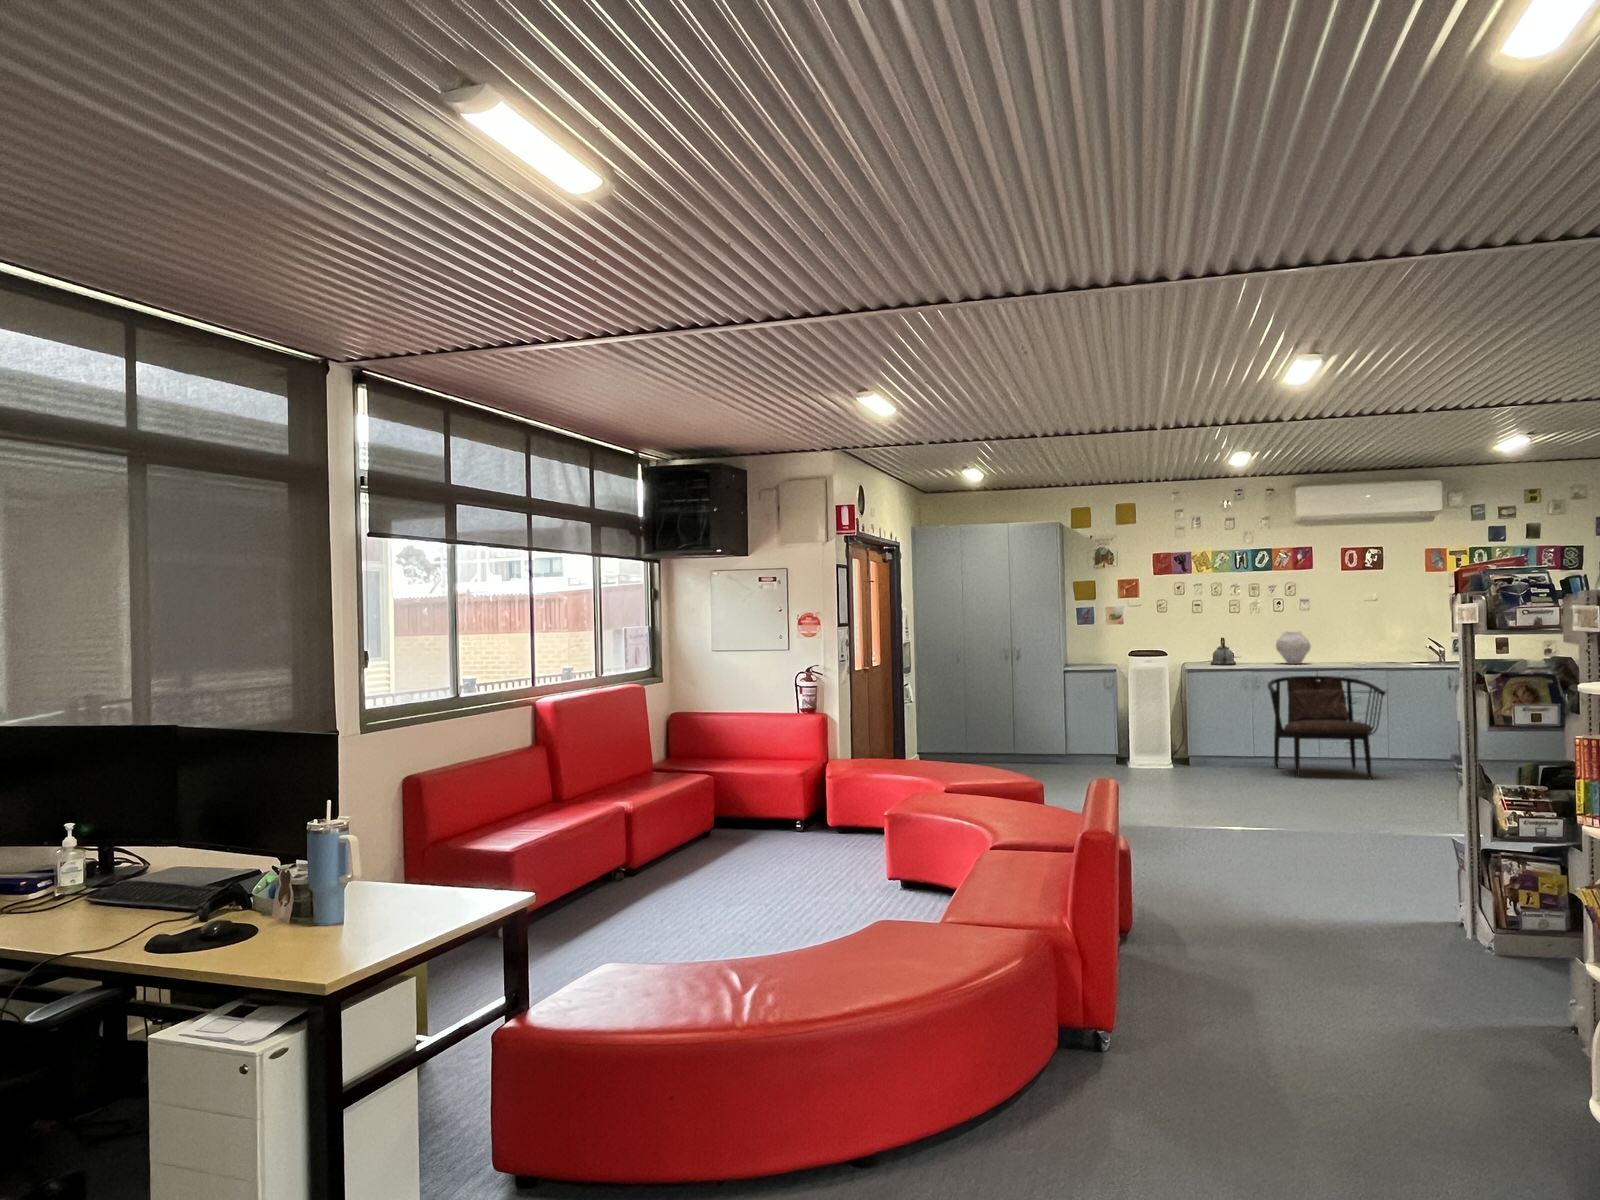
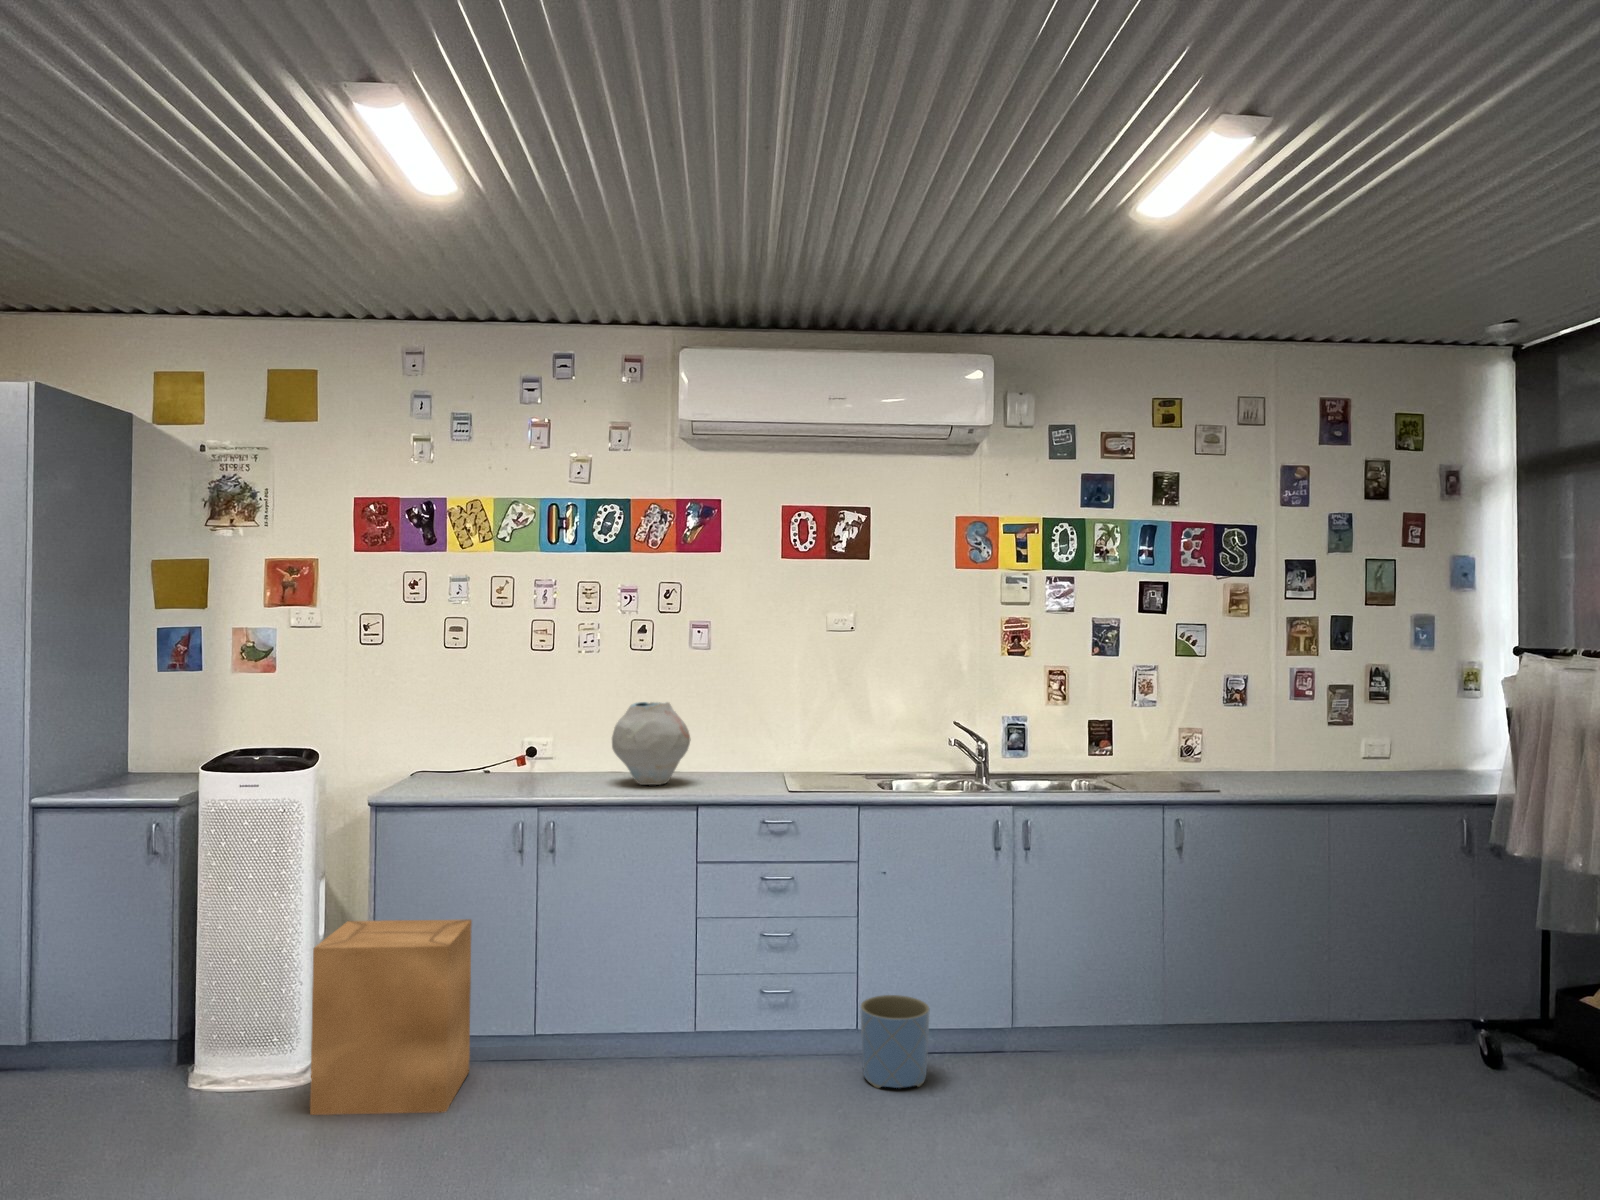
kettle: present [1211,638,1236,665] -> none [451,715,514,788]
armchair: present [1268,676,1385,779] -> none [492,826,798,1175]
cardboard box: none [1189,710,1244,771] -> present [310,919,472,1115]
planter: none [1400,742,1431,773] -> present [860,995,929,1088]

